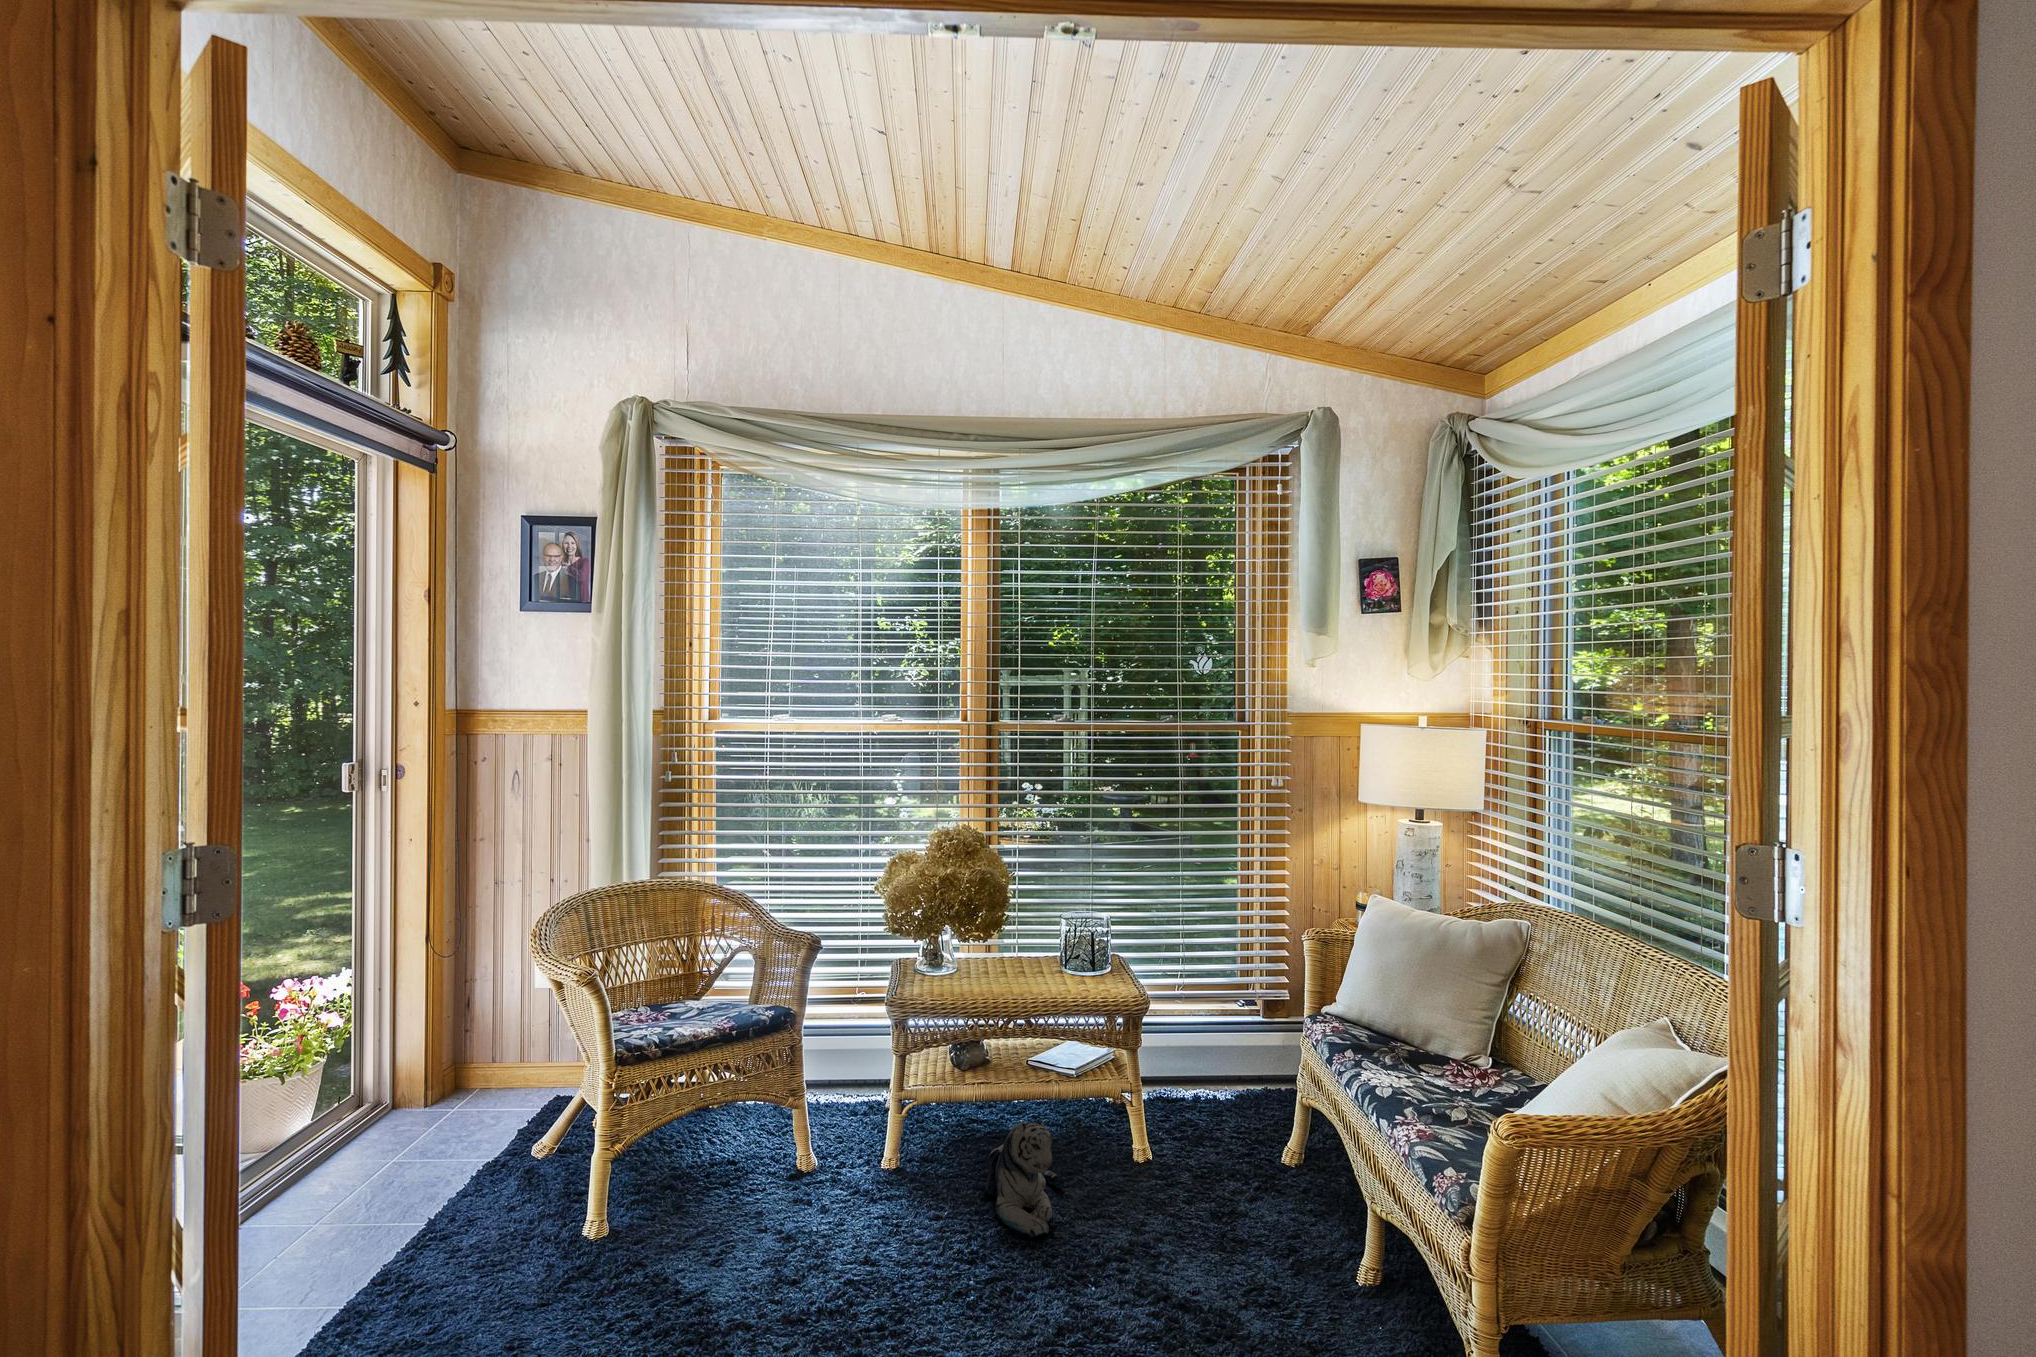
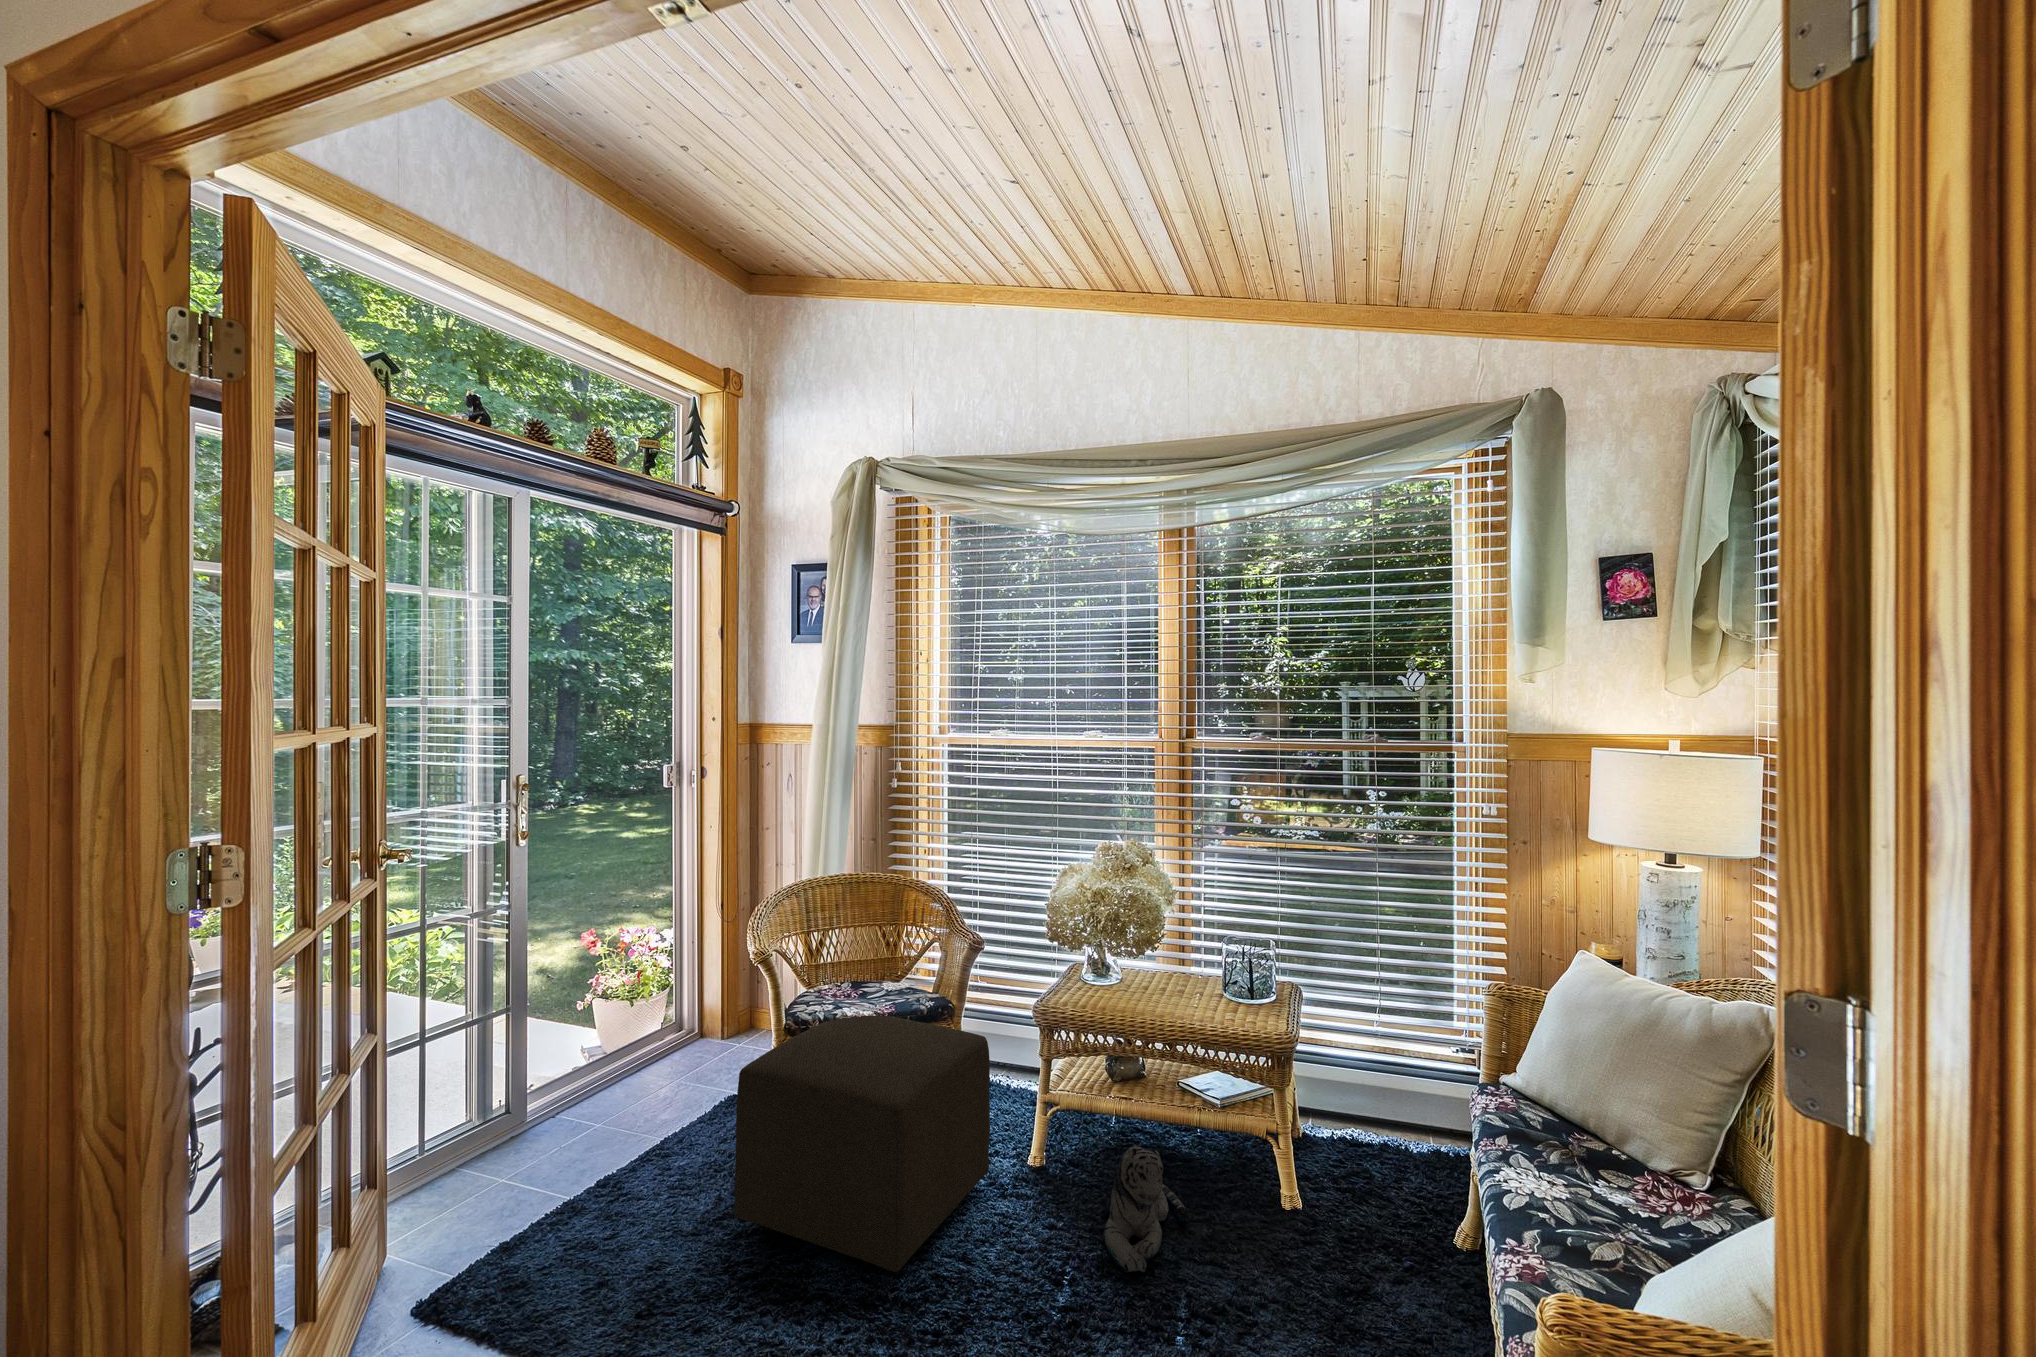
ottoman: none [594,1034,856,1289] -> present [735,1016,990,1272]

